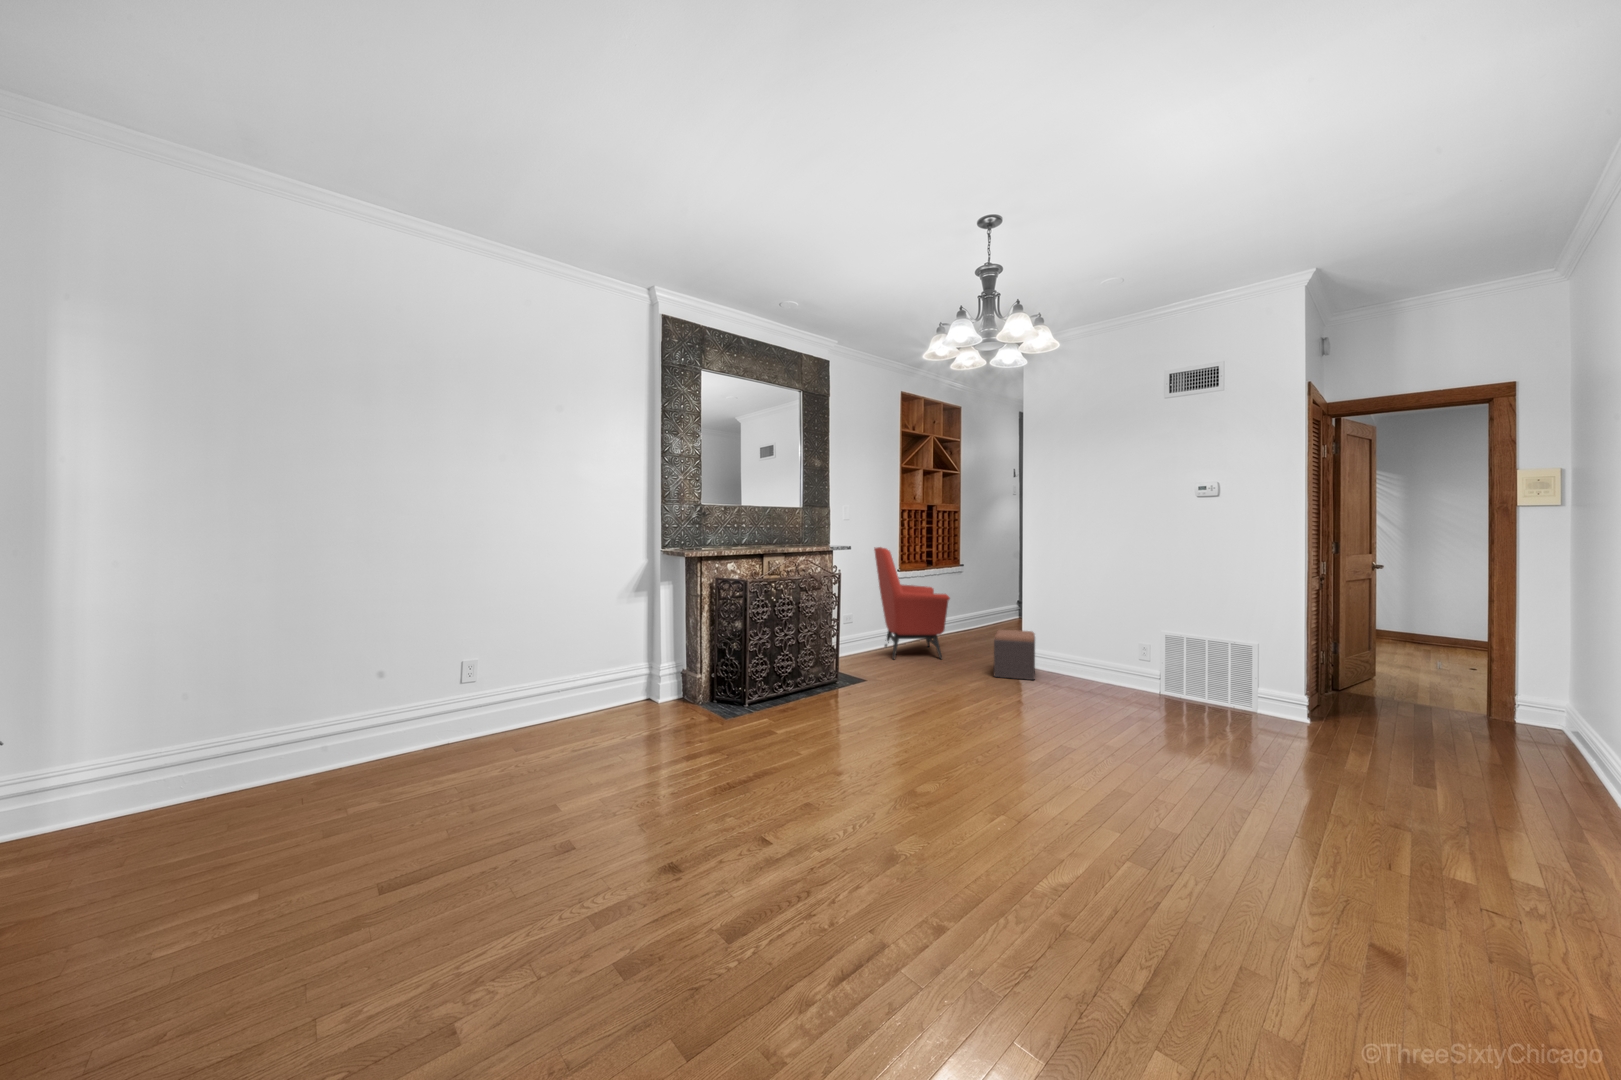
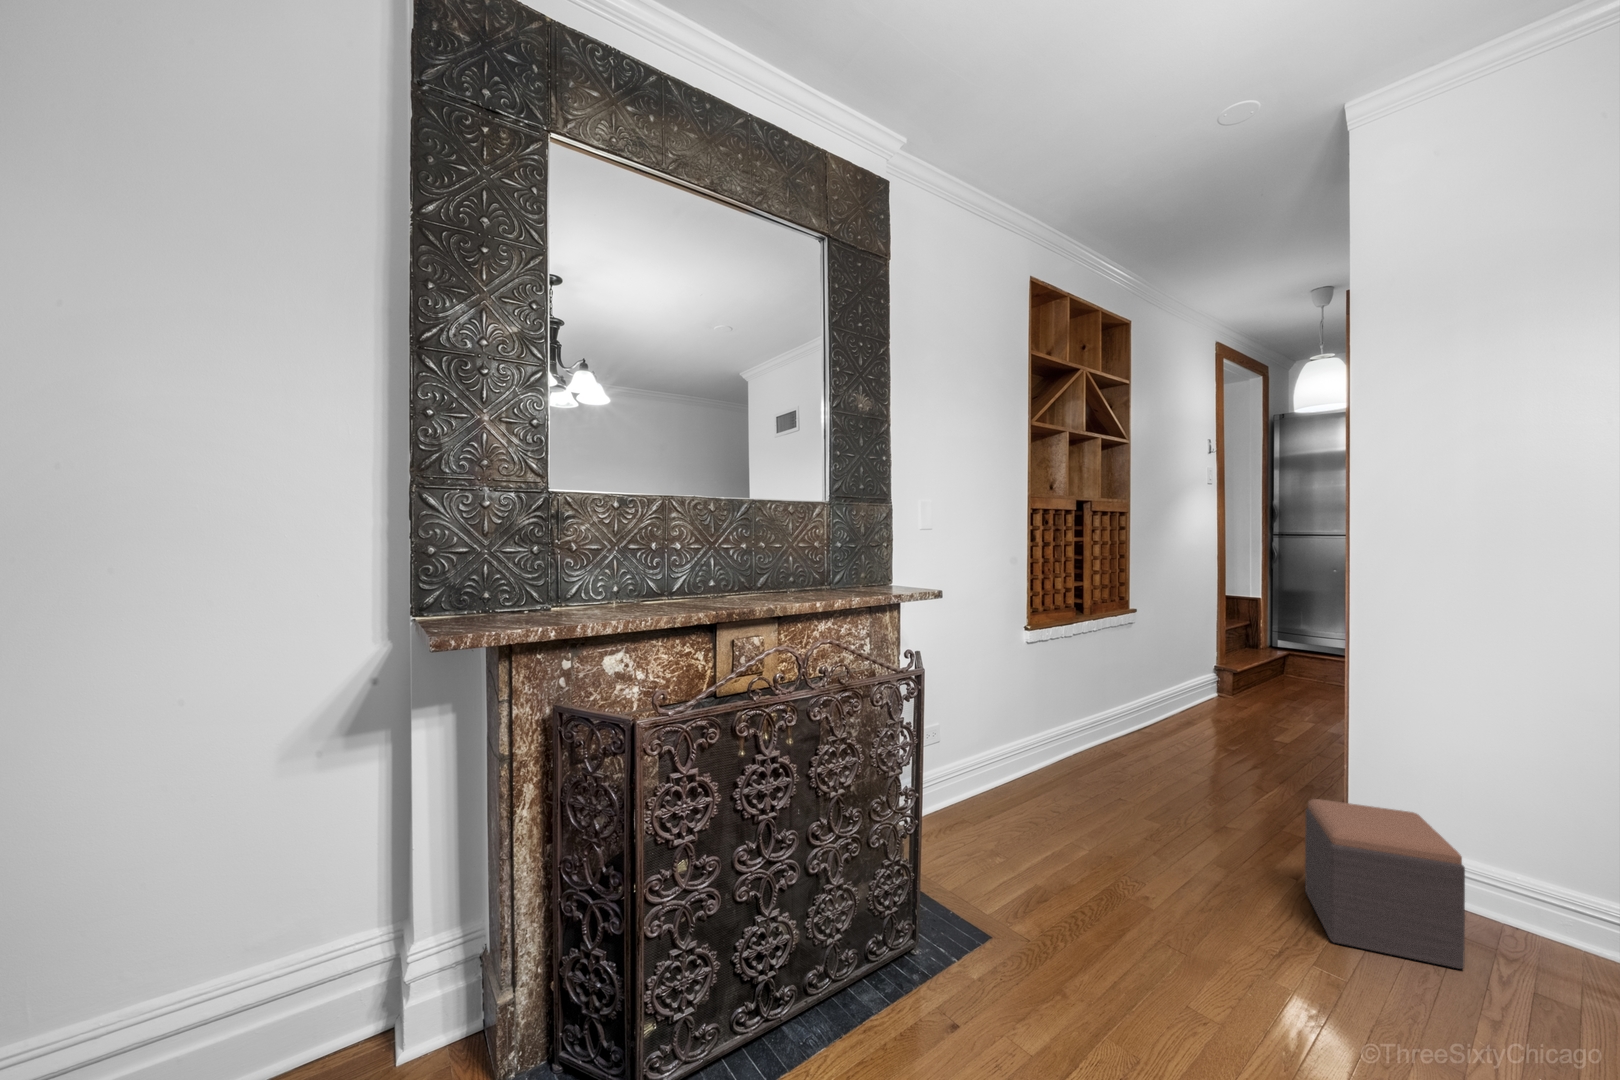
armchair: present [874,547,950,659] -> none [985,583,1168,837]

